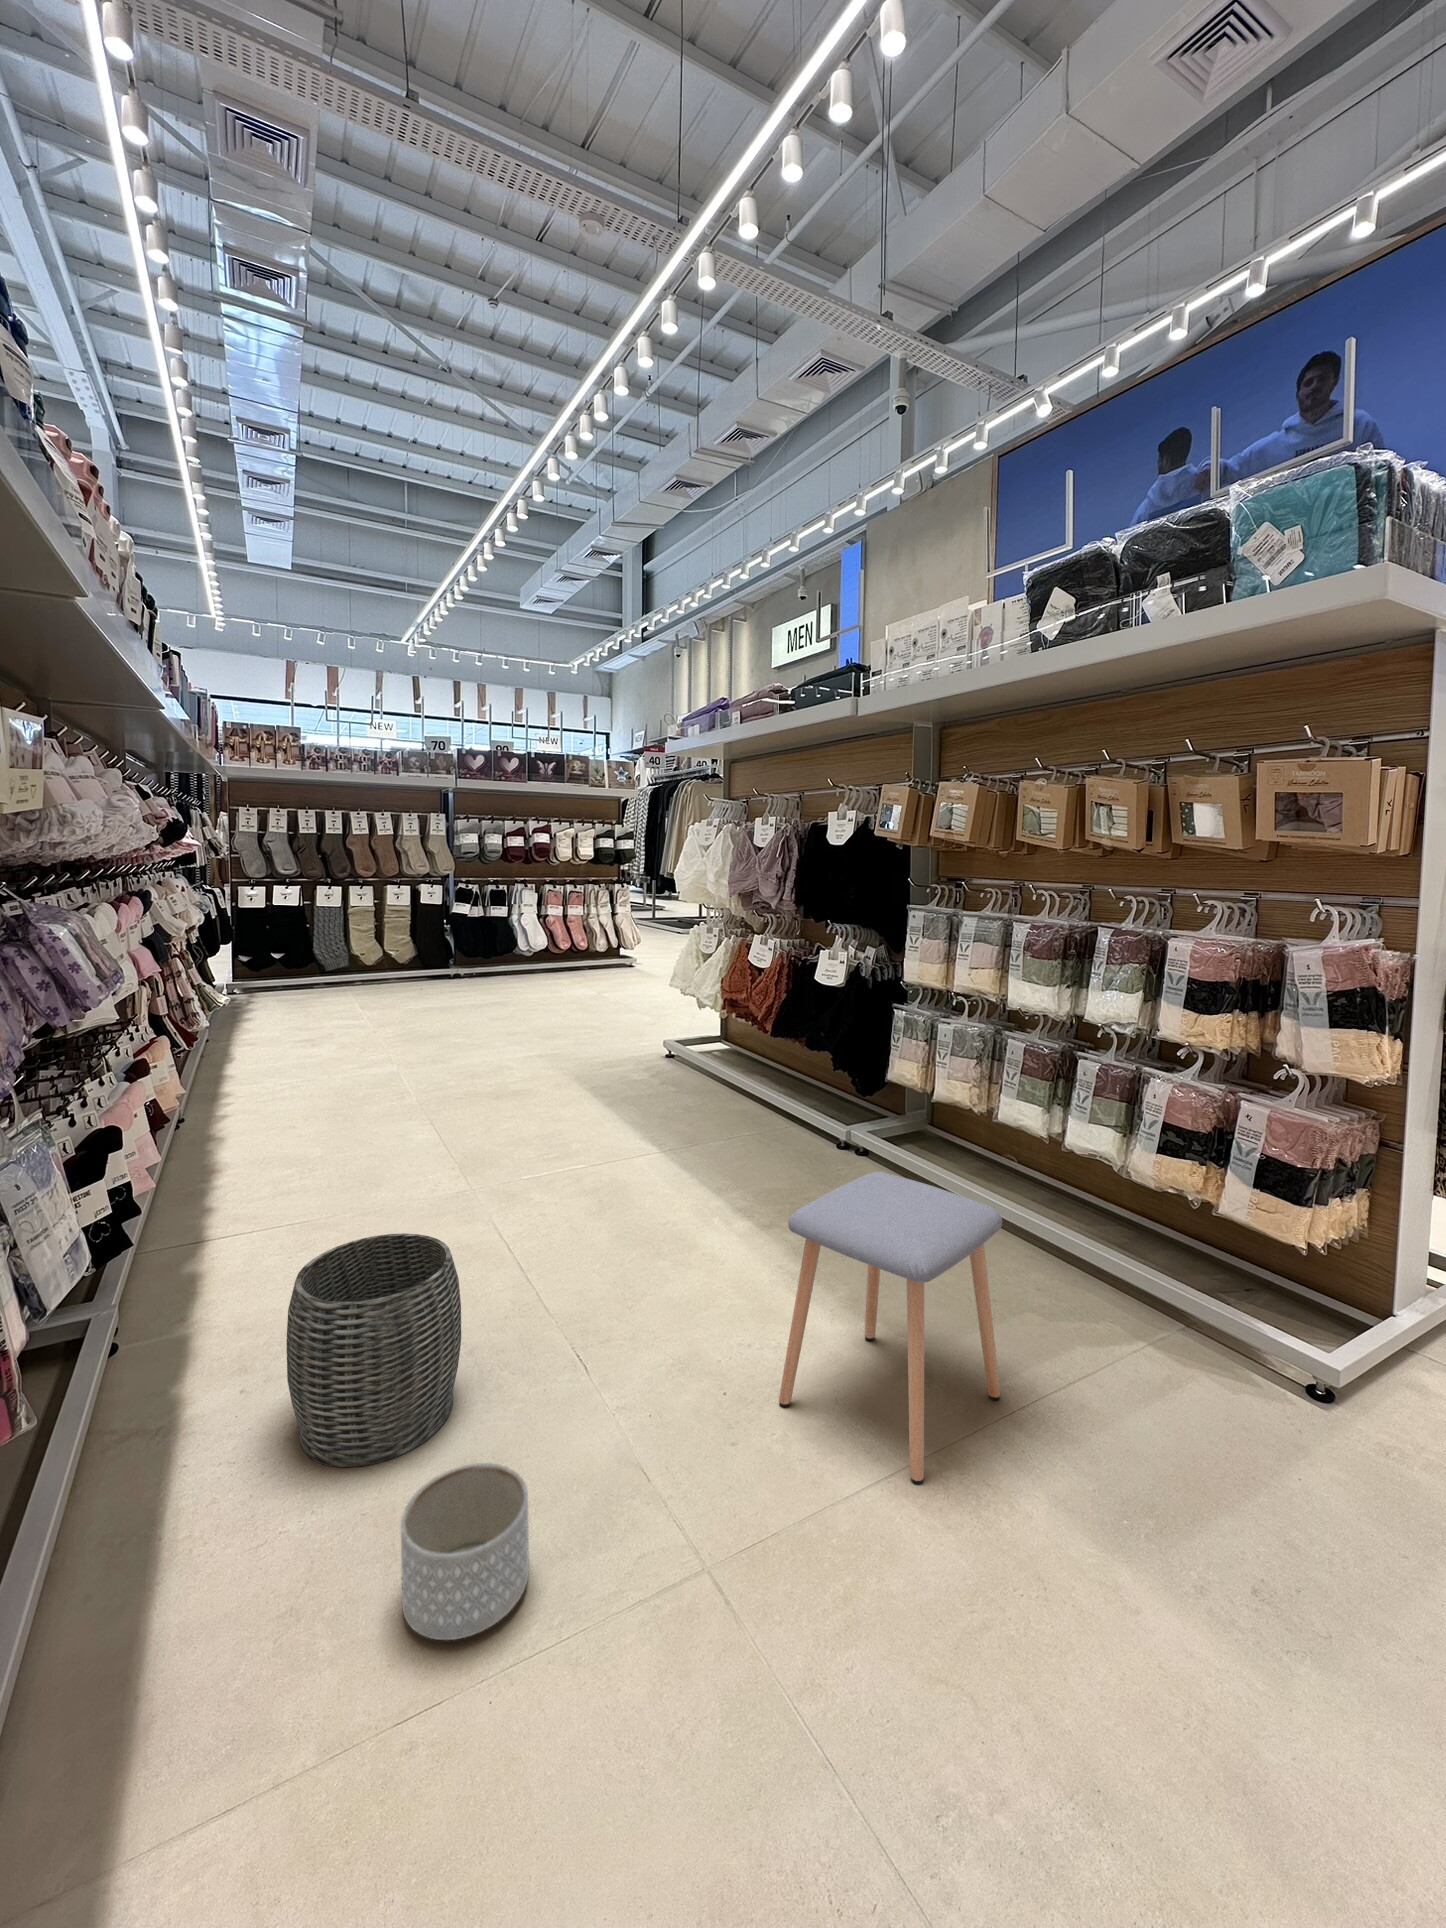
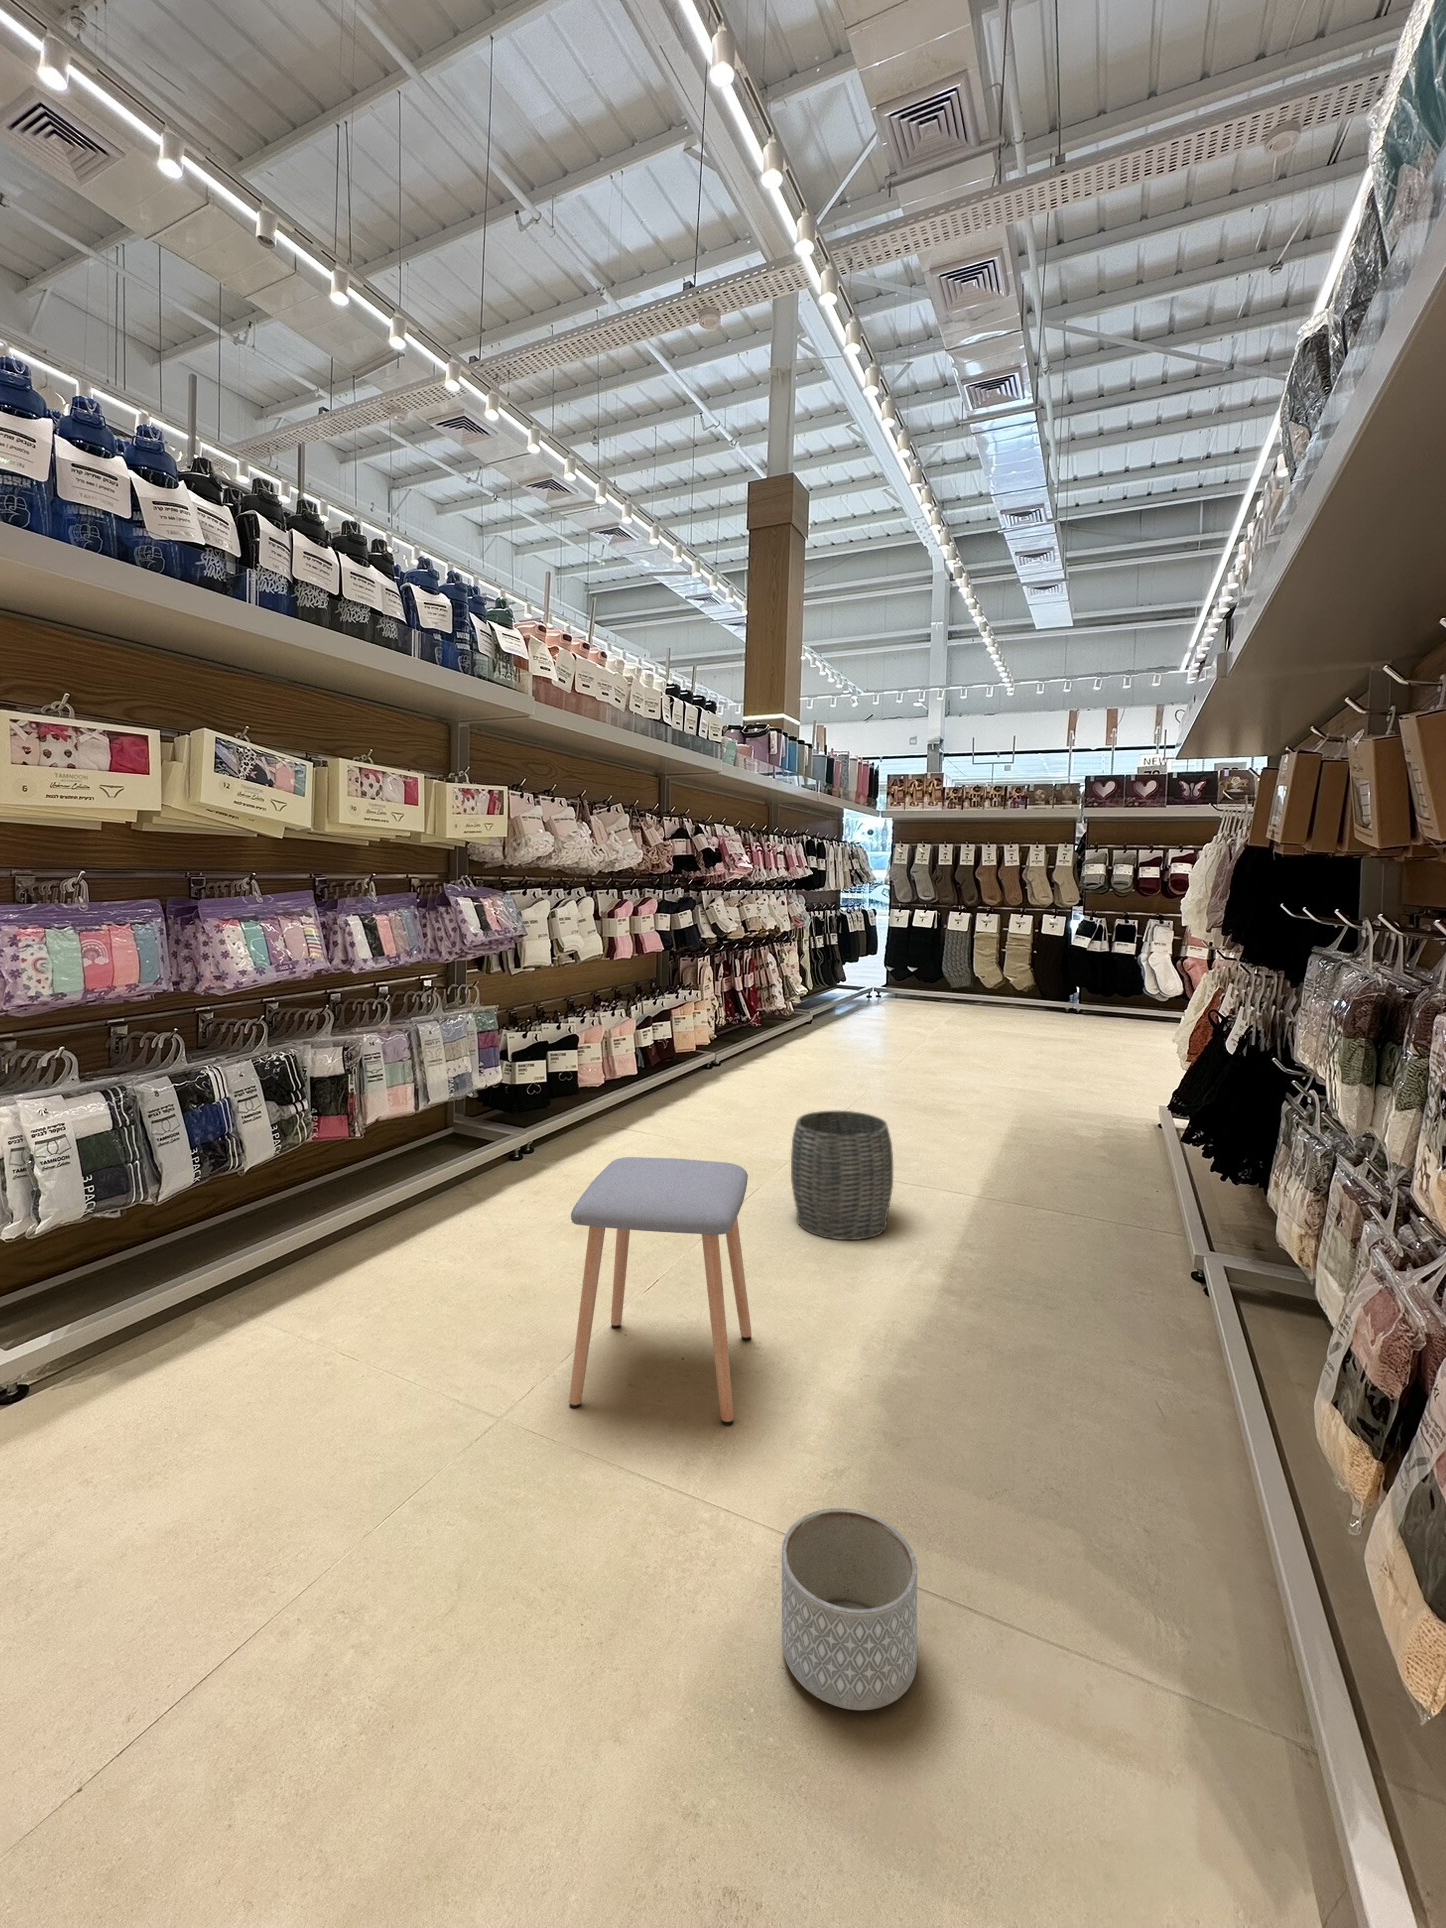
woven basket: present [287,1233,461,1467] -> present [791,1111,893,1240]
planter: present [401,1463,529,1640] -> present [782,1508,917,1710]

